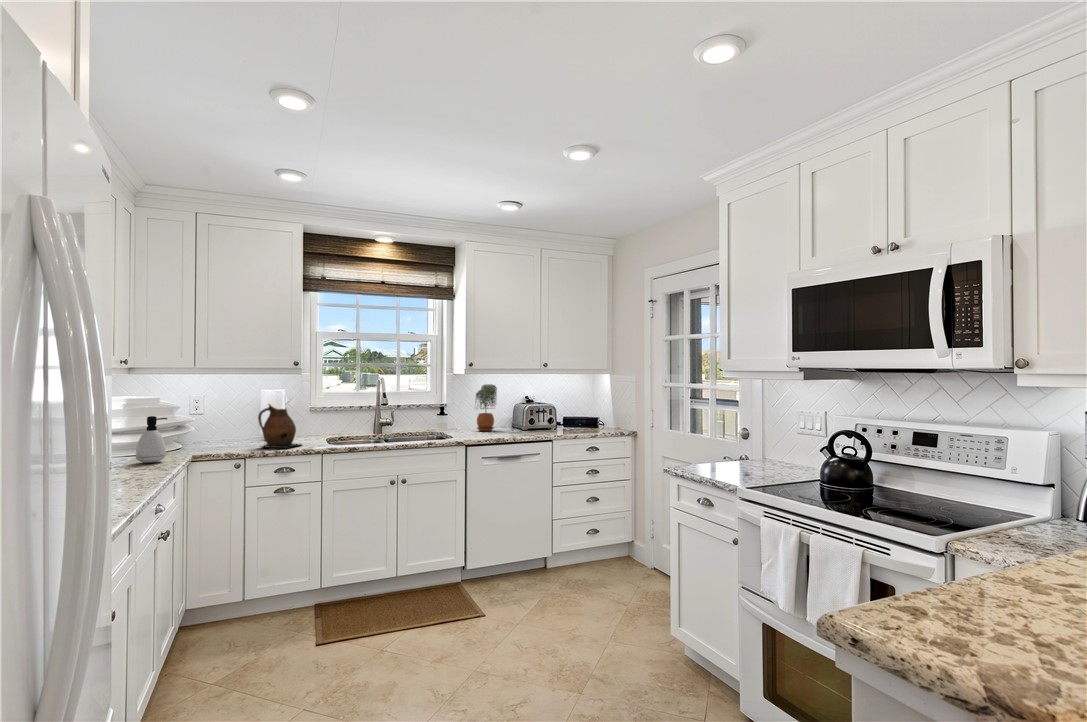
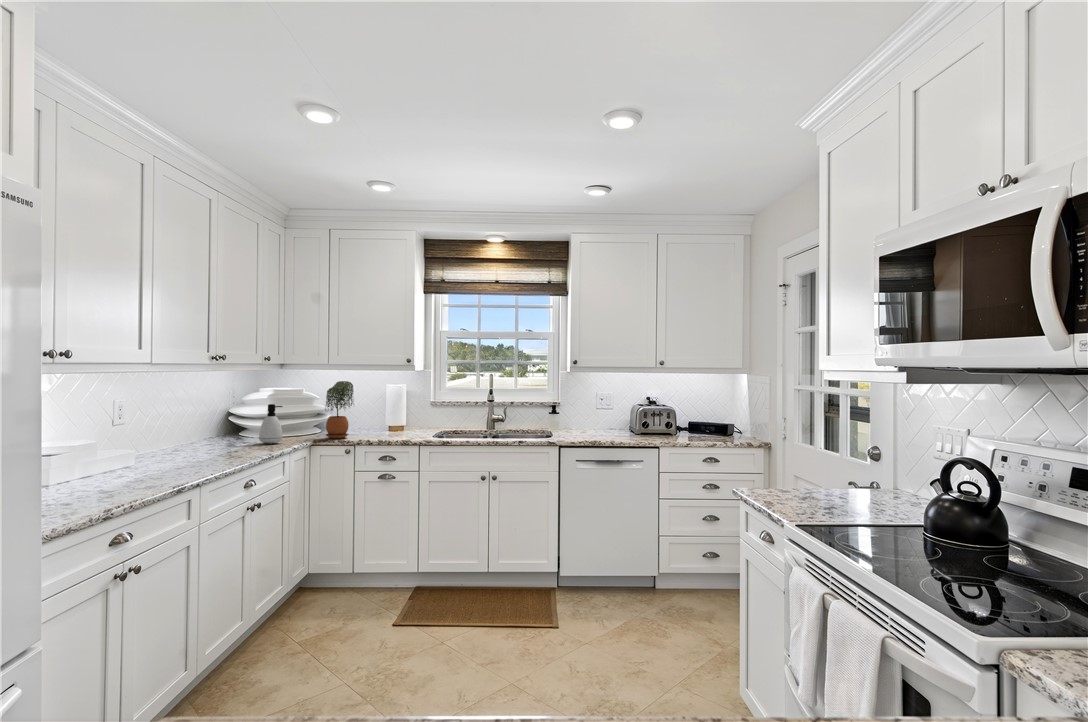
potted plant: present [476,384,497,431] -> present [325,381,353,439]
ceramic pitcher: present [258,404,301,448] -> none [370,397,409,438]

